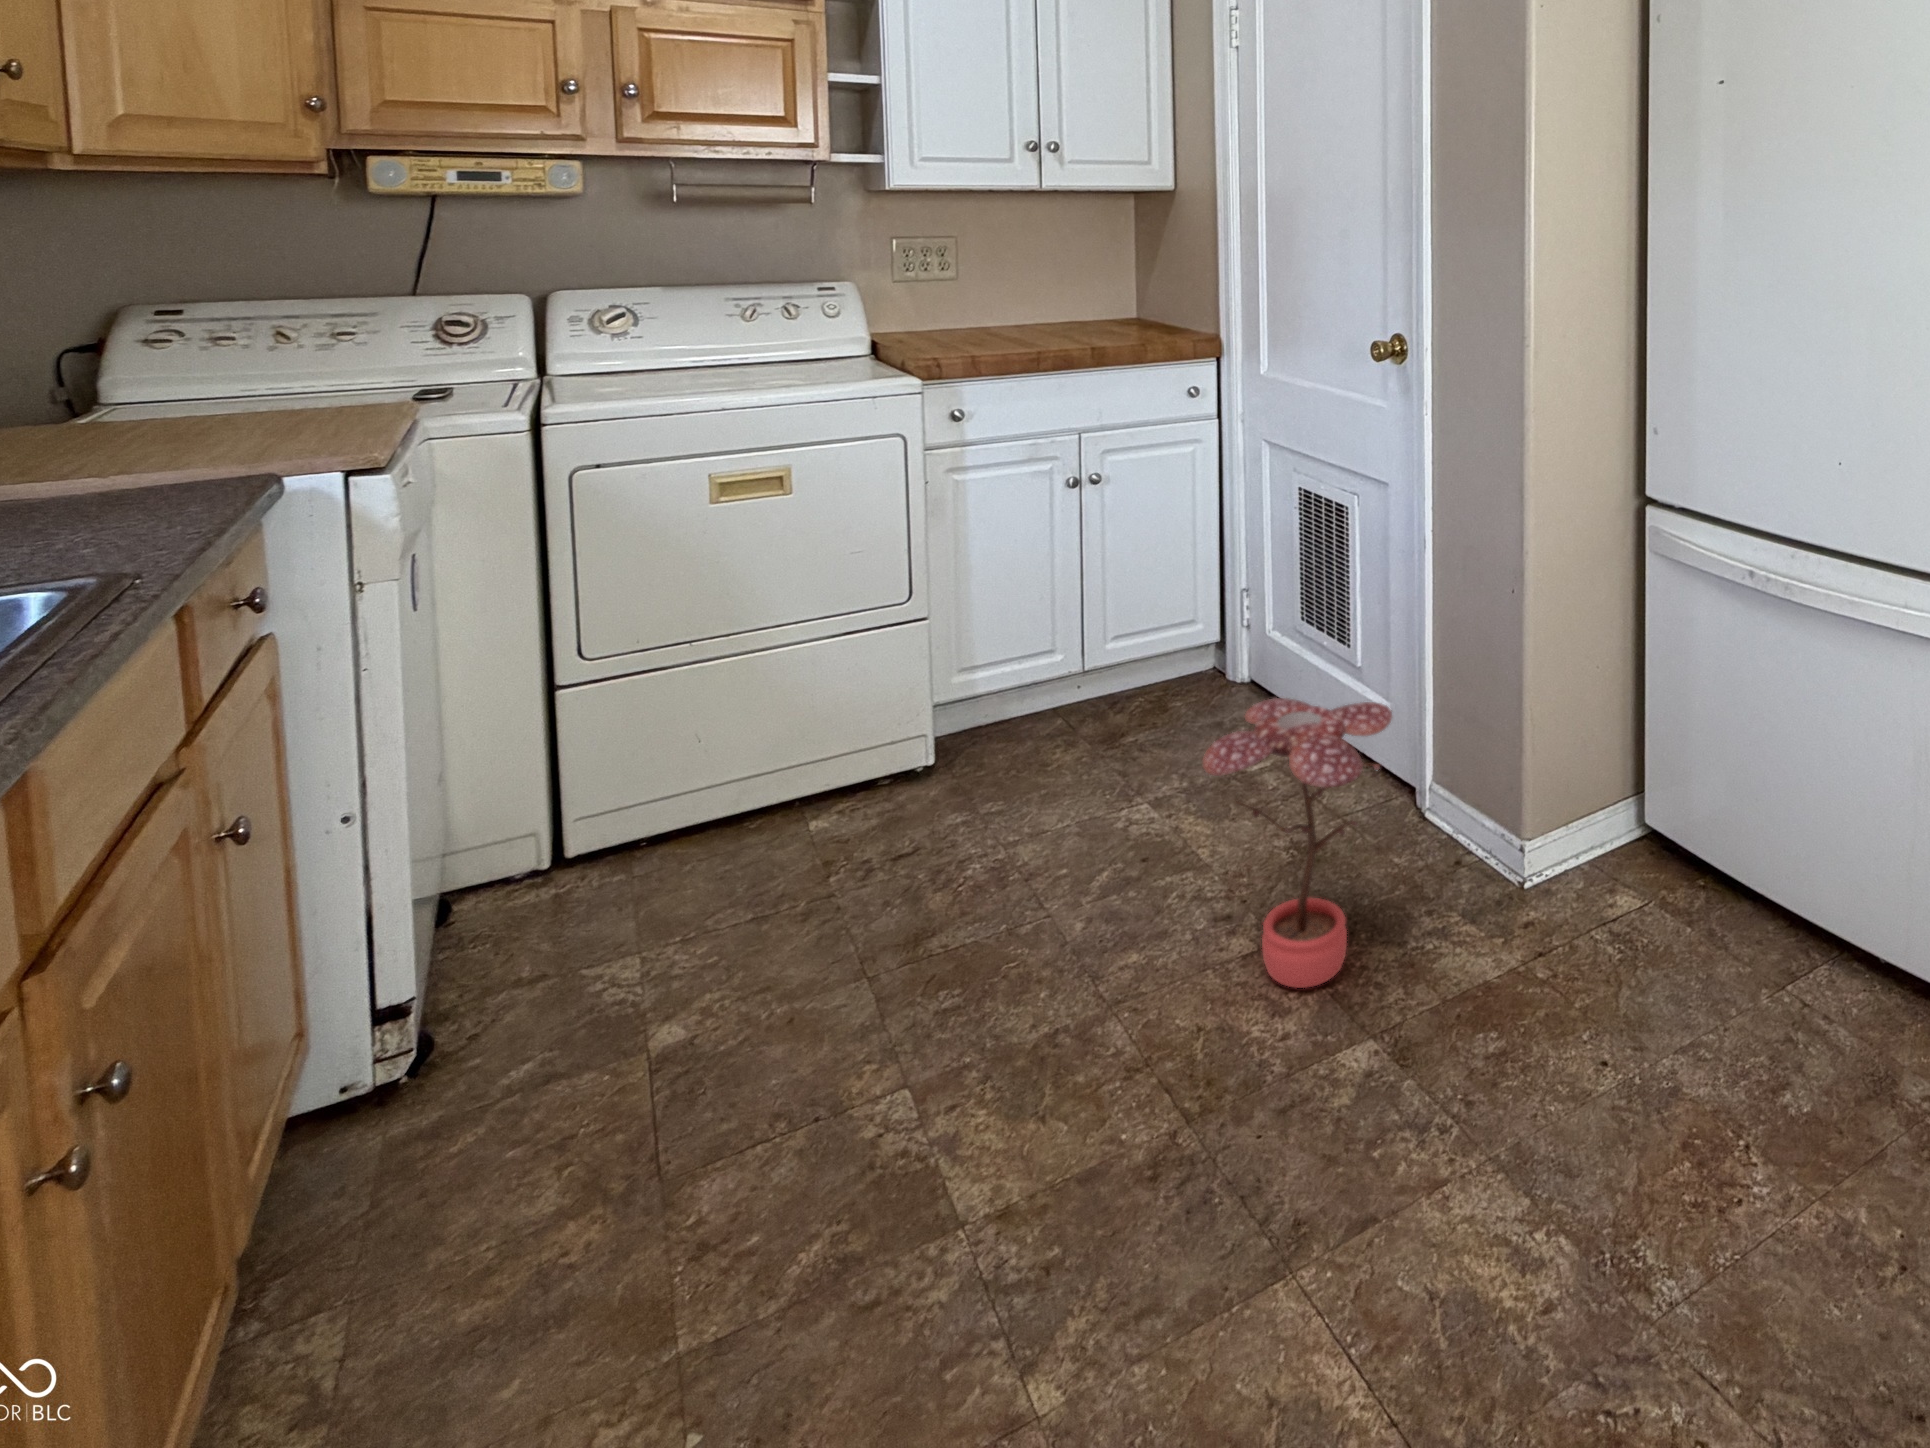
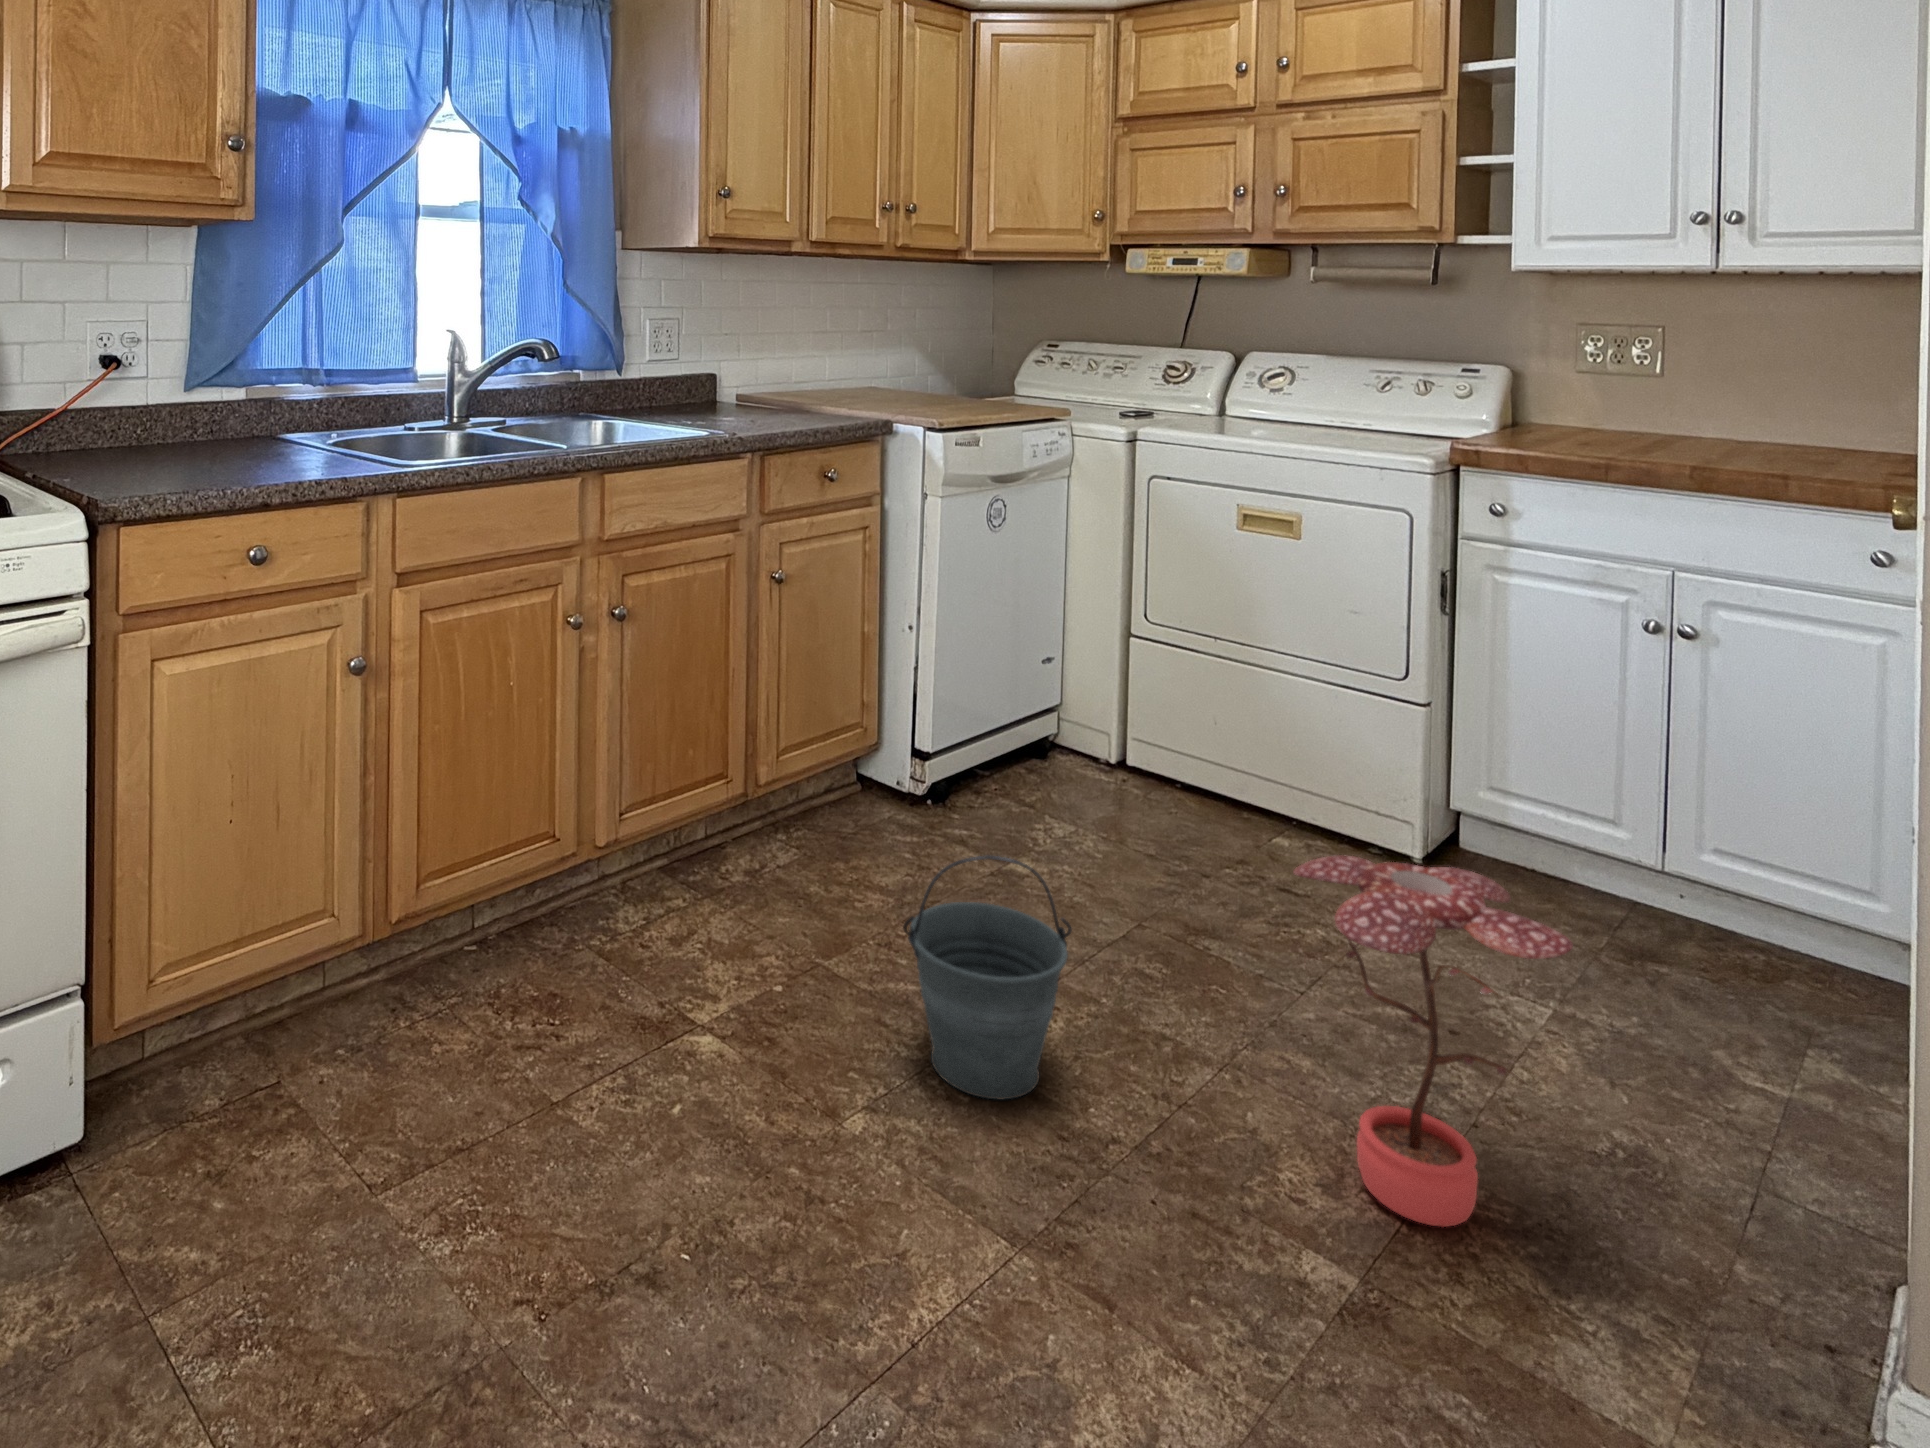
bucket: none [903,945,1107,1268] -> present [903,855,1072,1099]

